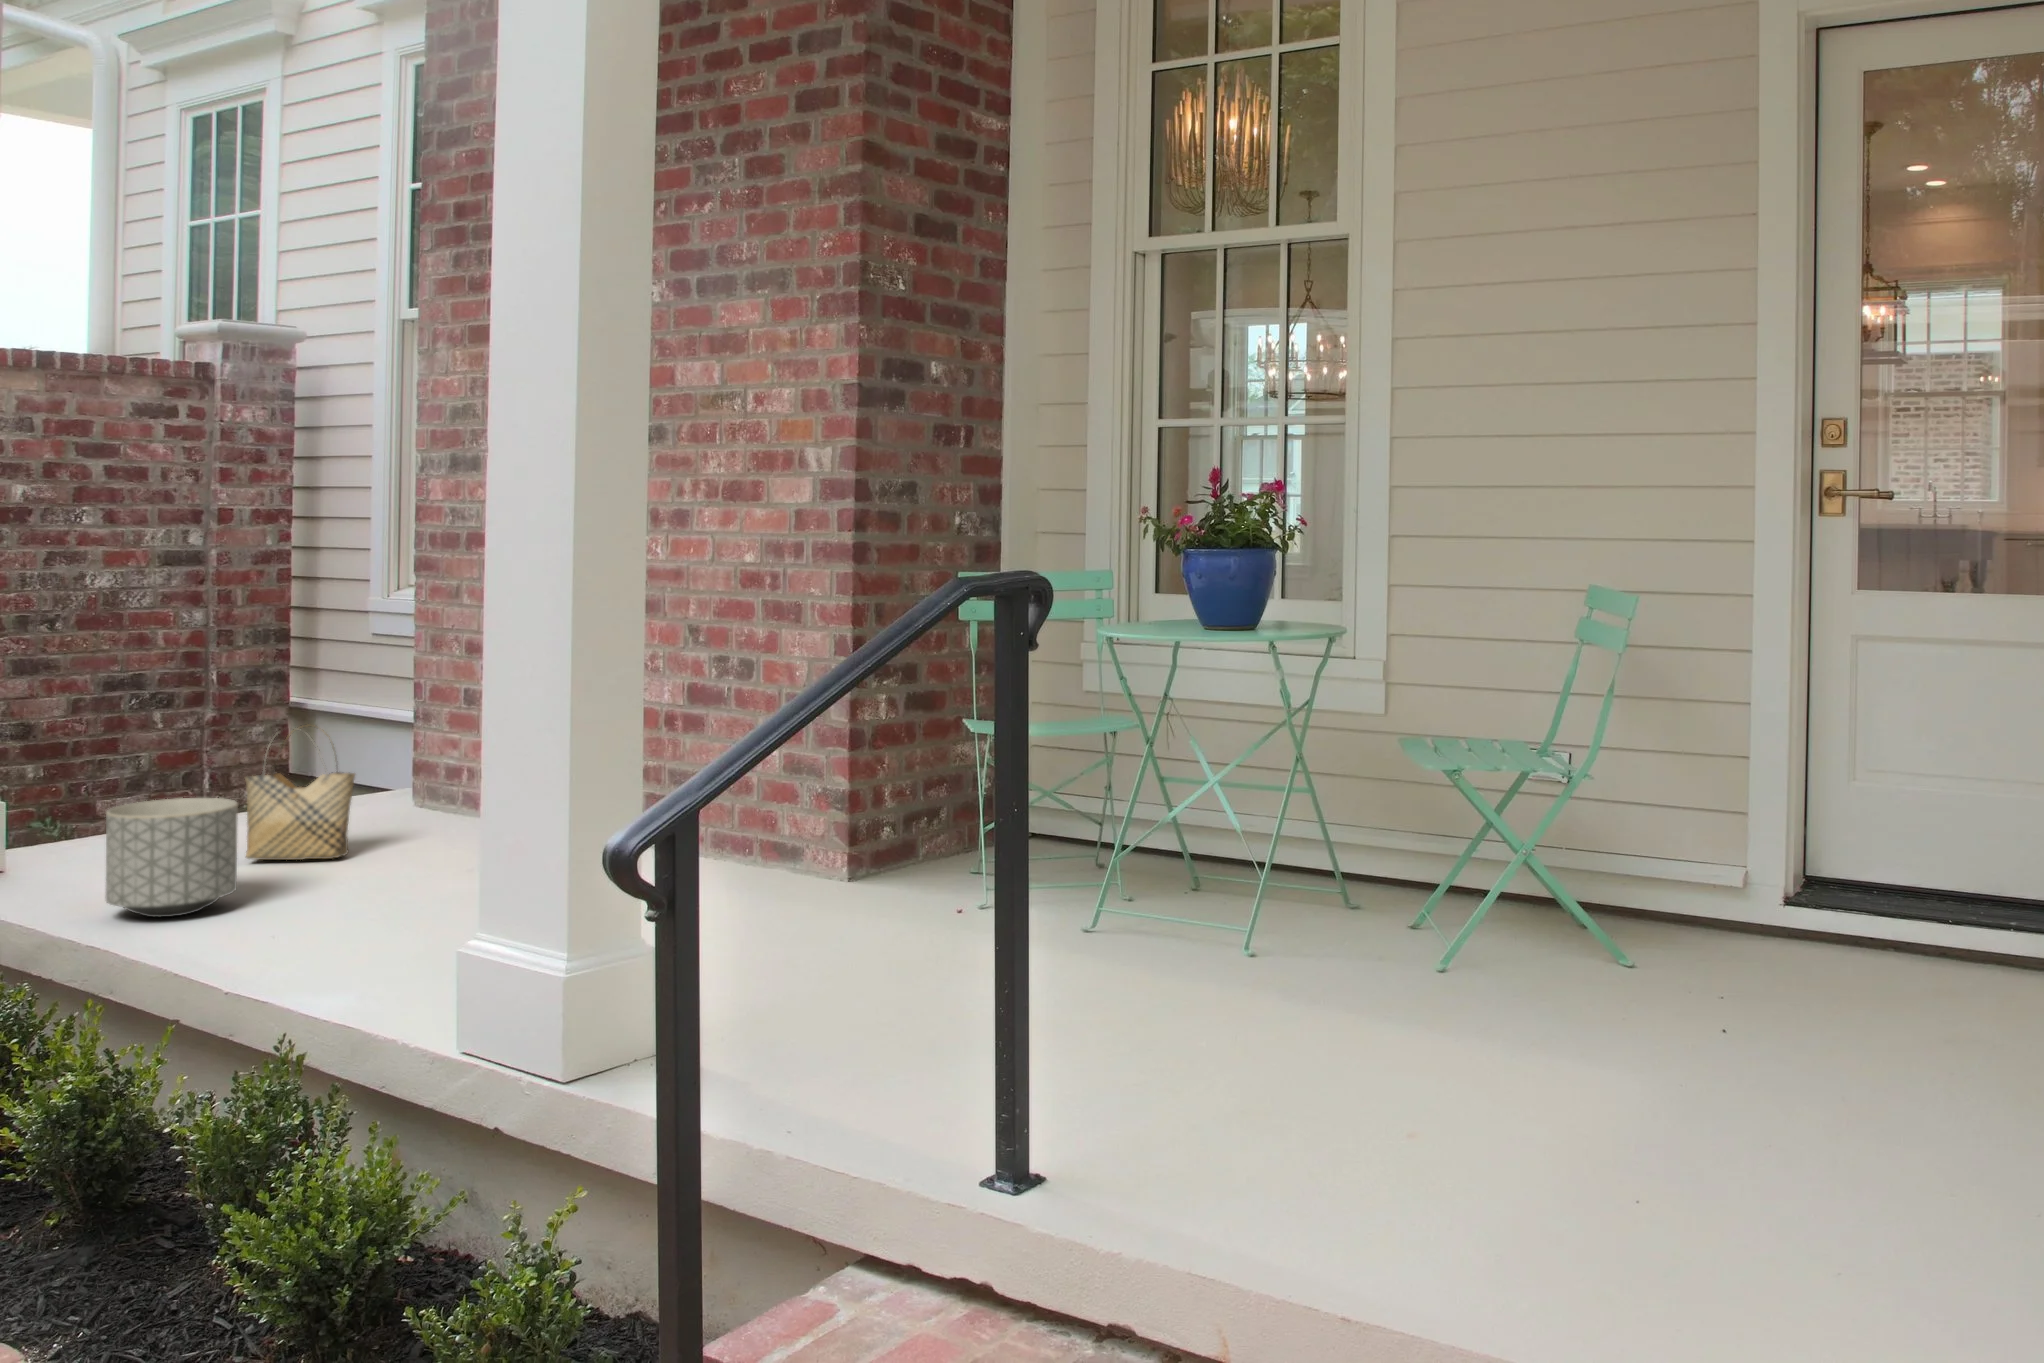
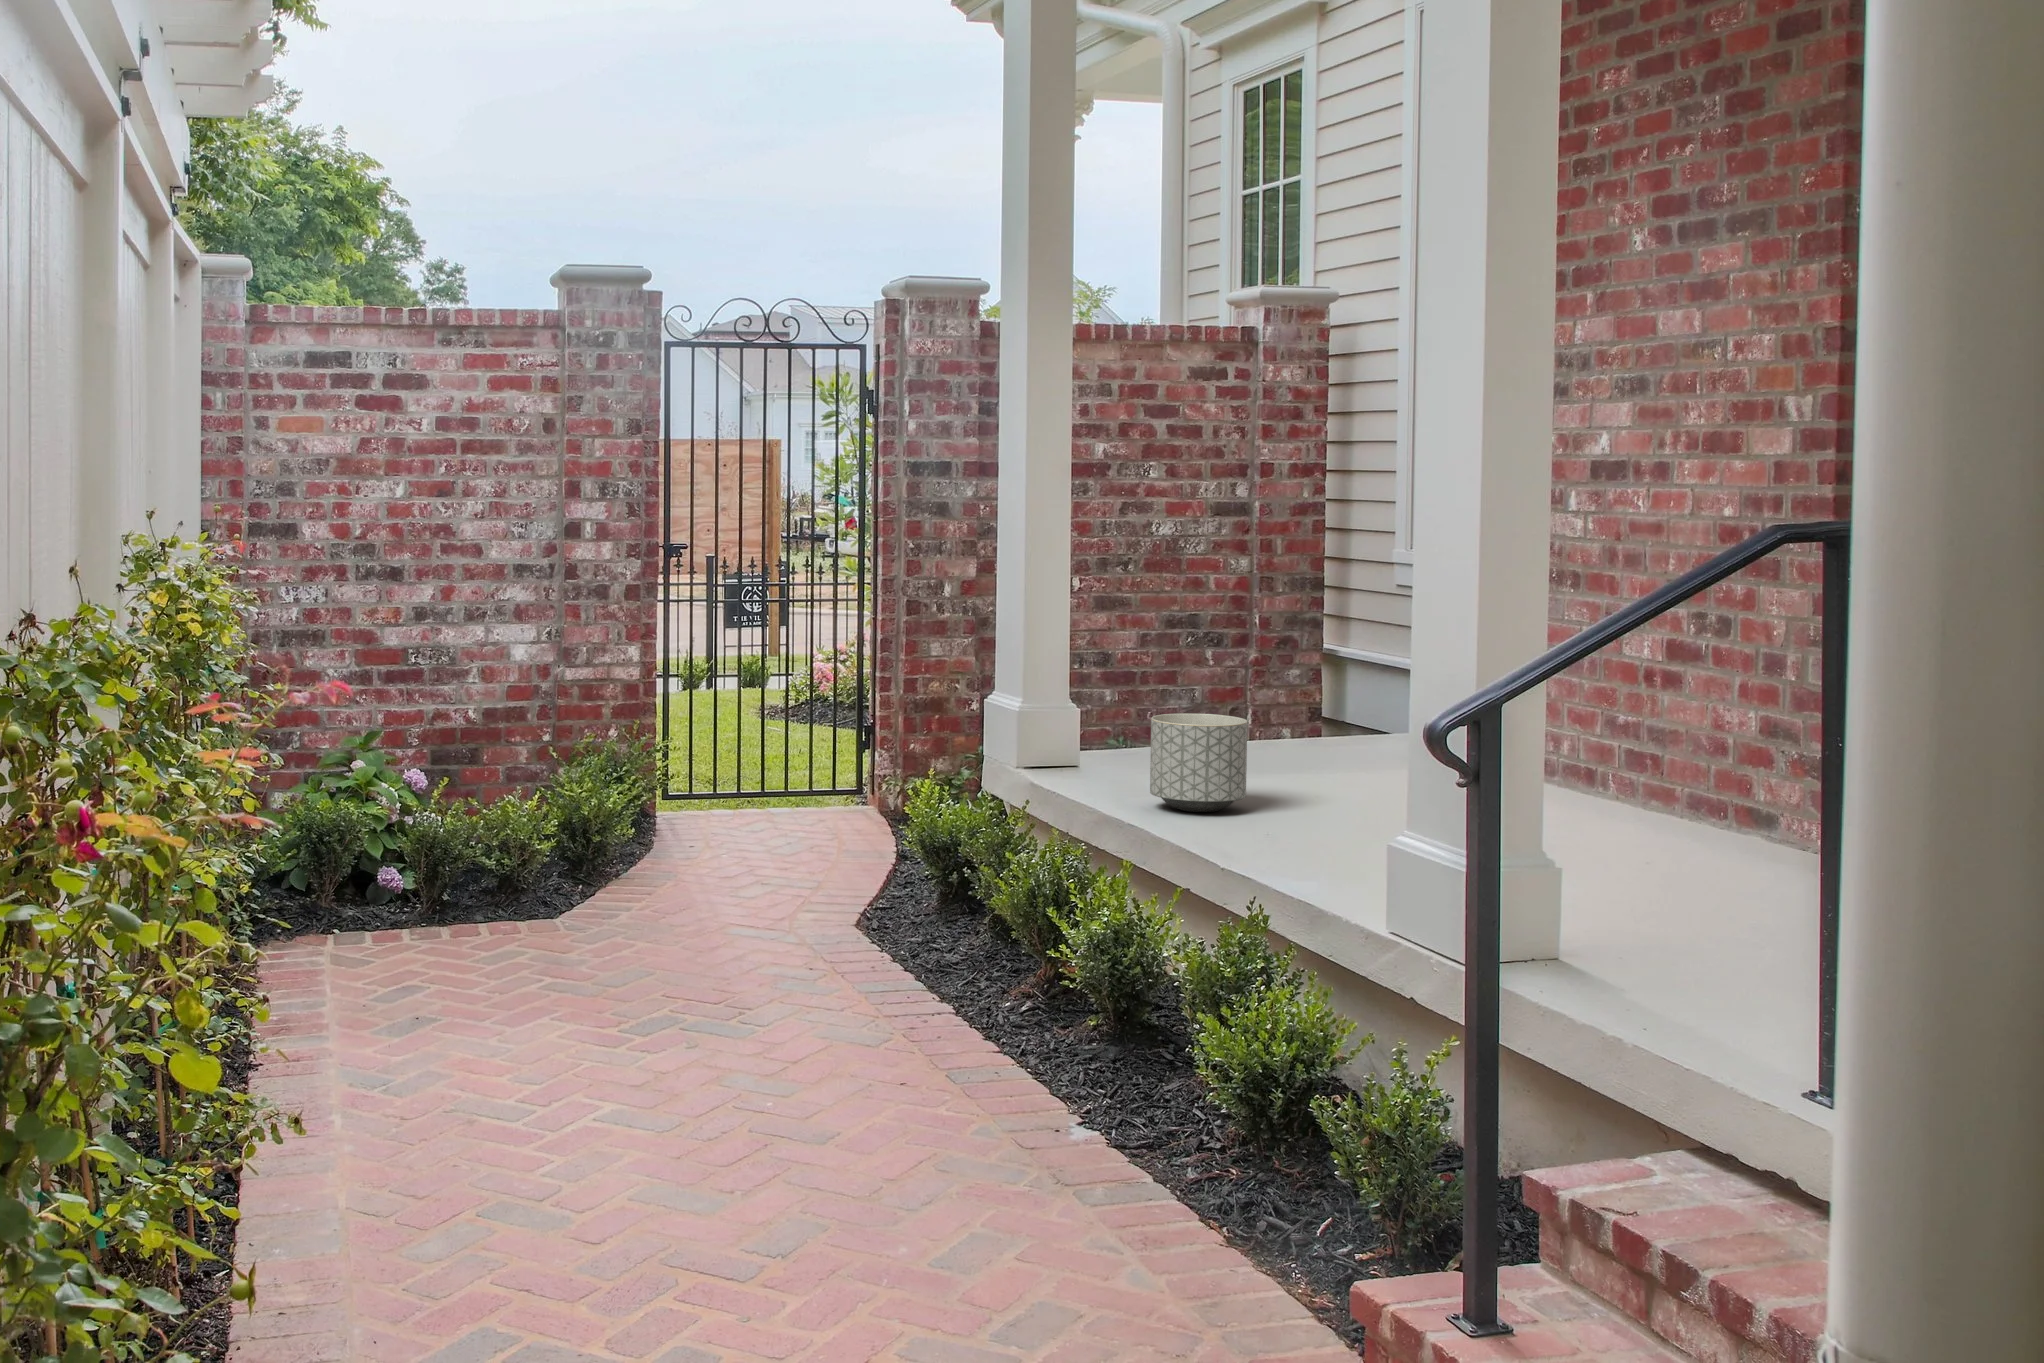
woven basket: present [245,726,355,860] -> none [1258,662,1350,787]

